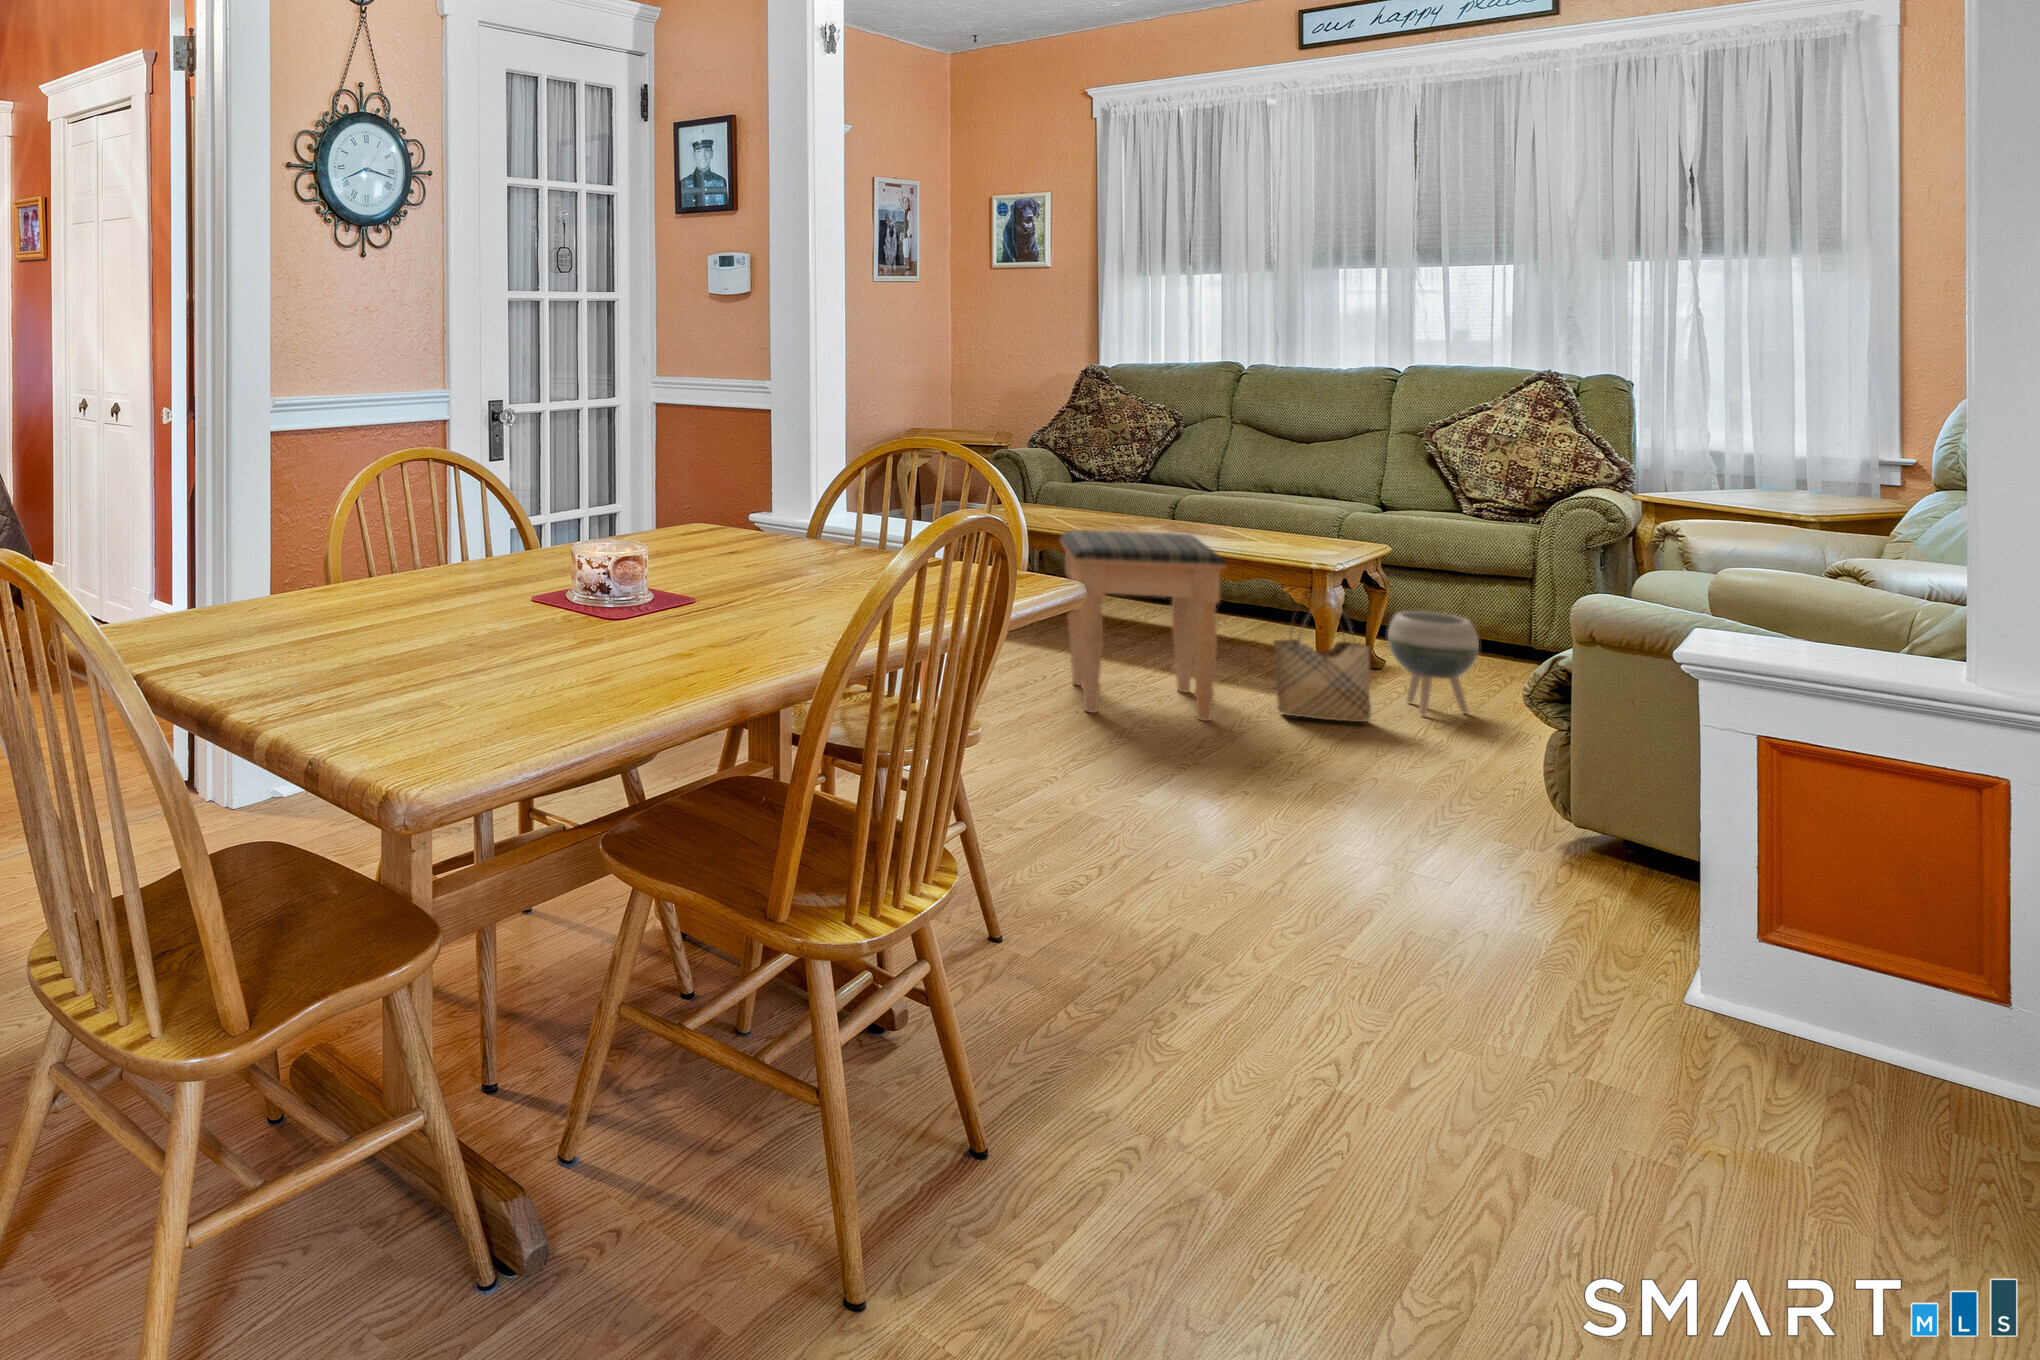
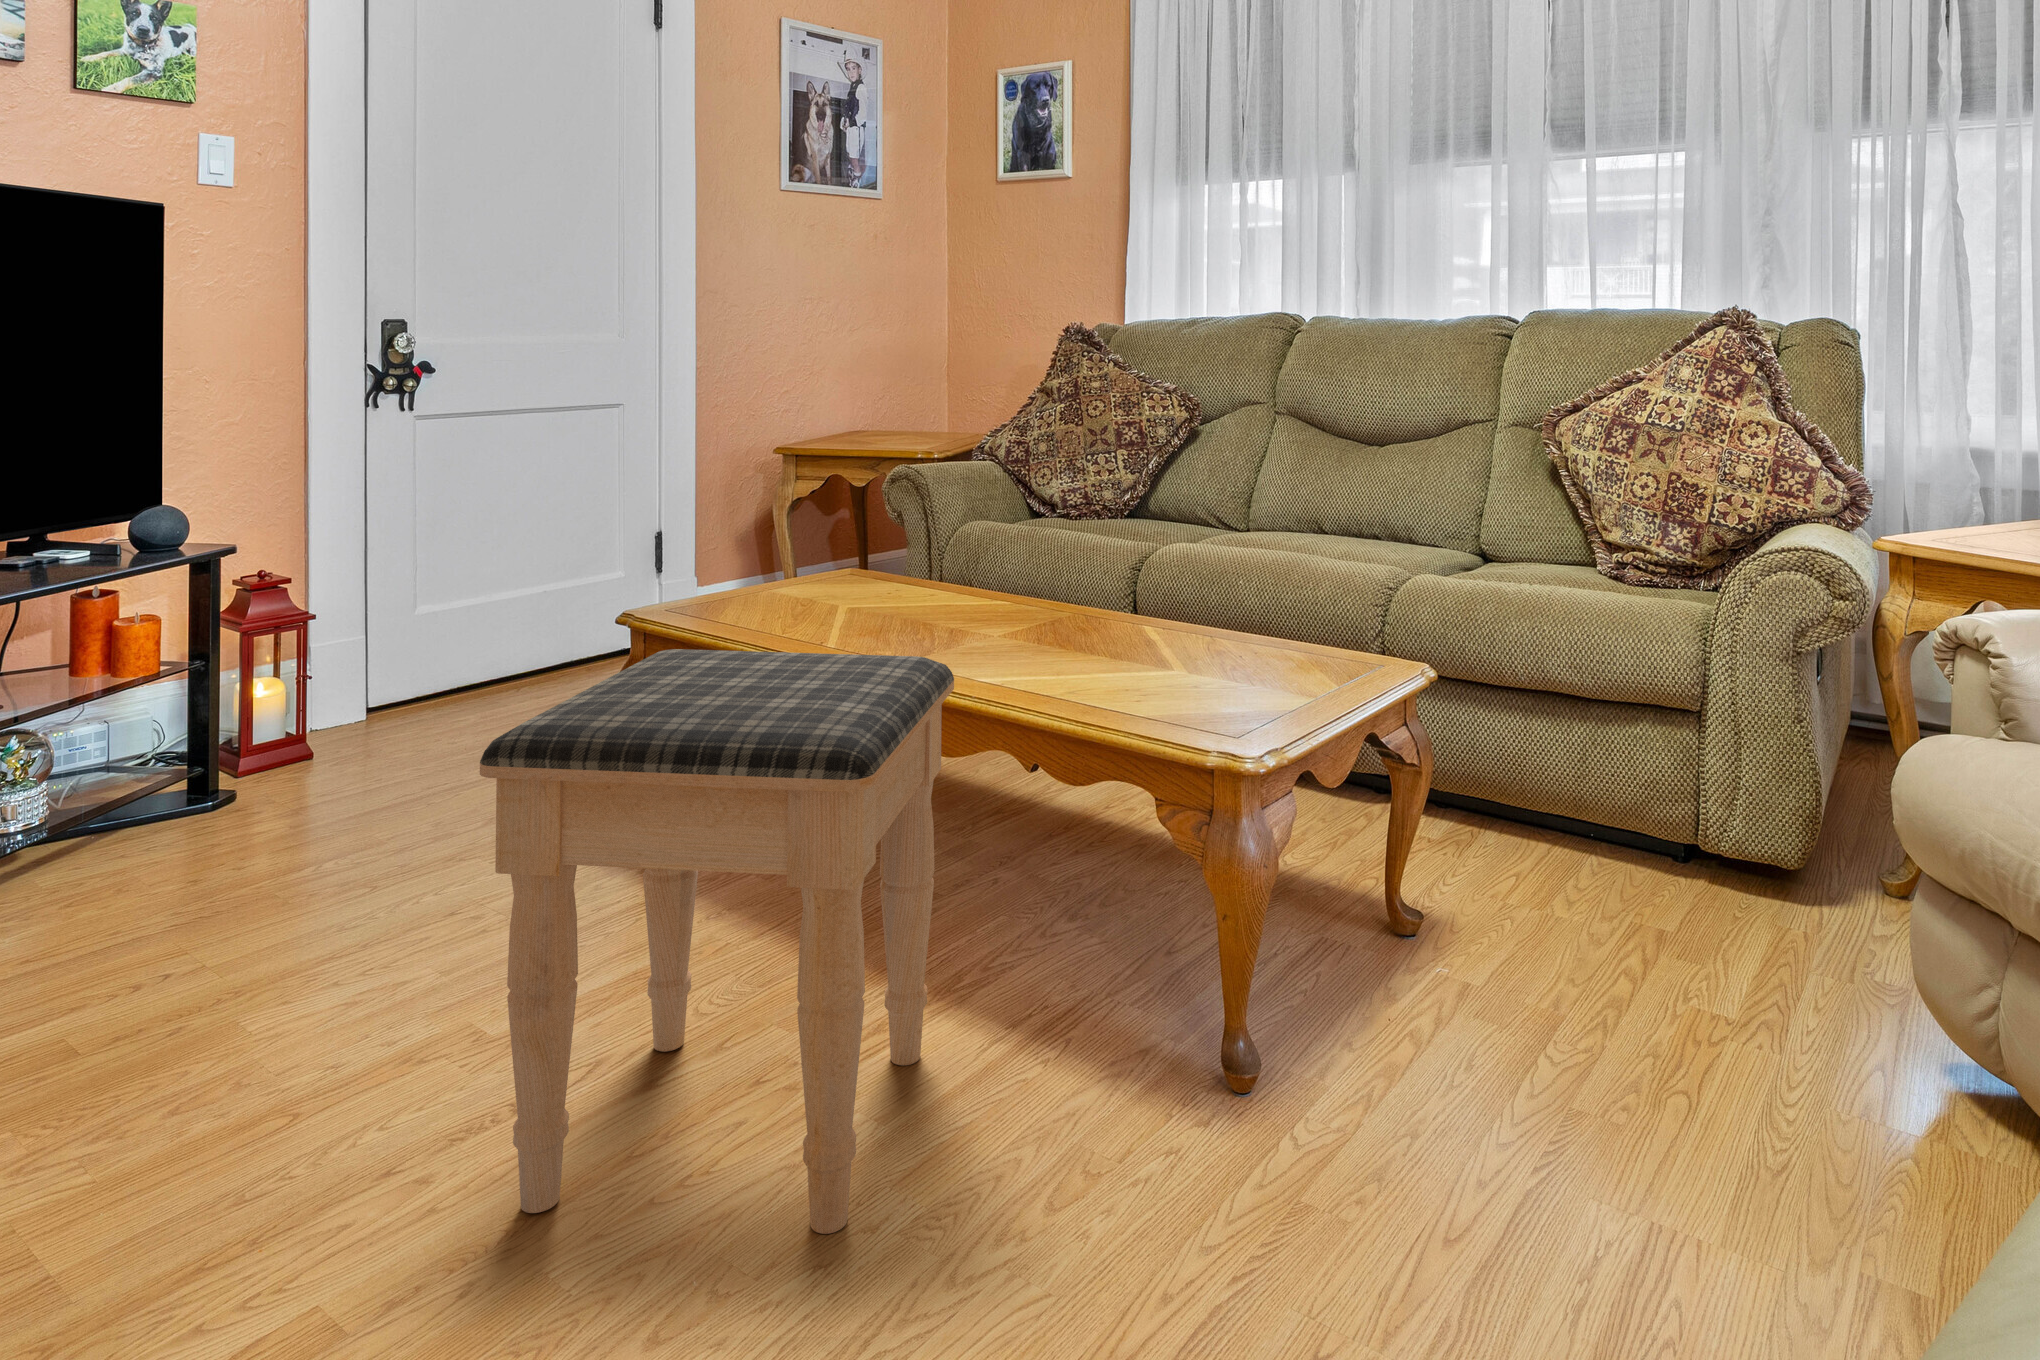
woven basket: present [1274,596,1371,722] -> none [1038,831,1280,1208]
planter: present [1388,611,1479,716] -> none [1355,841,1551,1143]

